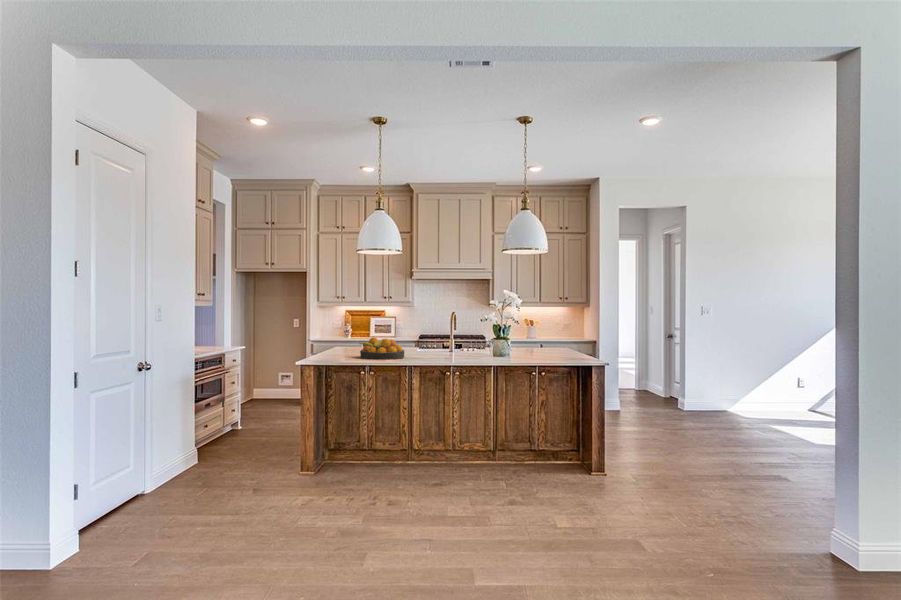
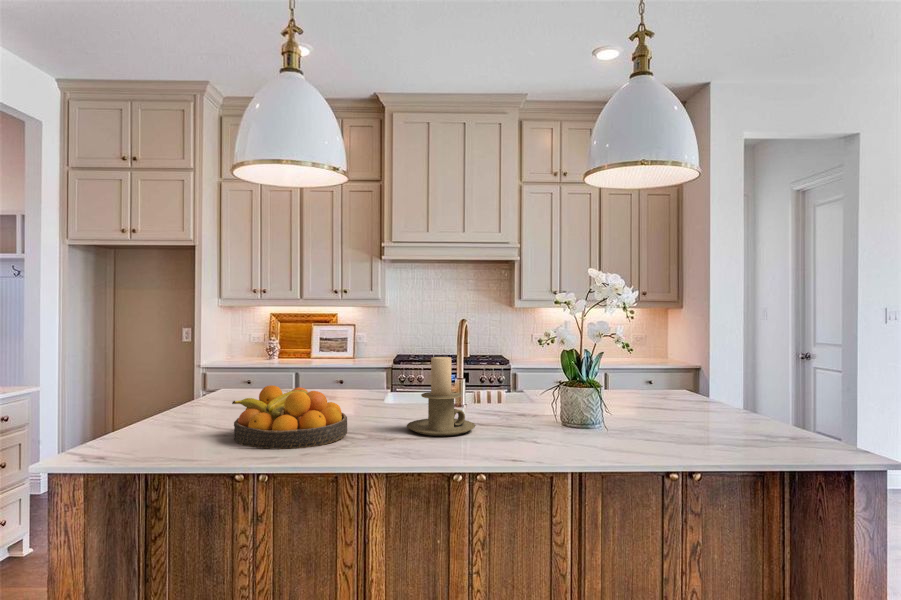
candle holder: none [428,327,457,358] -> present [407,357,476,436]

